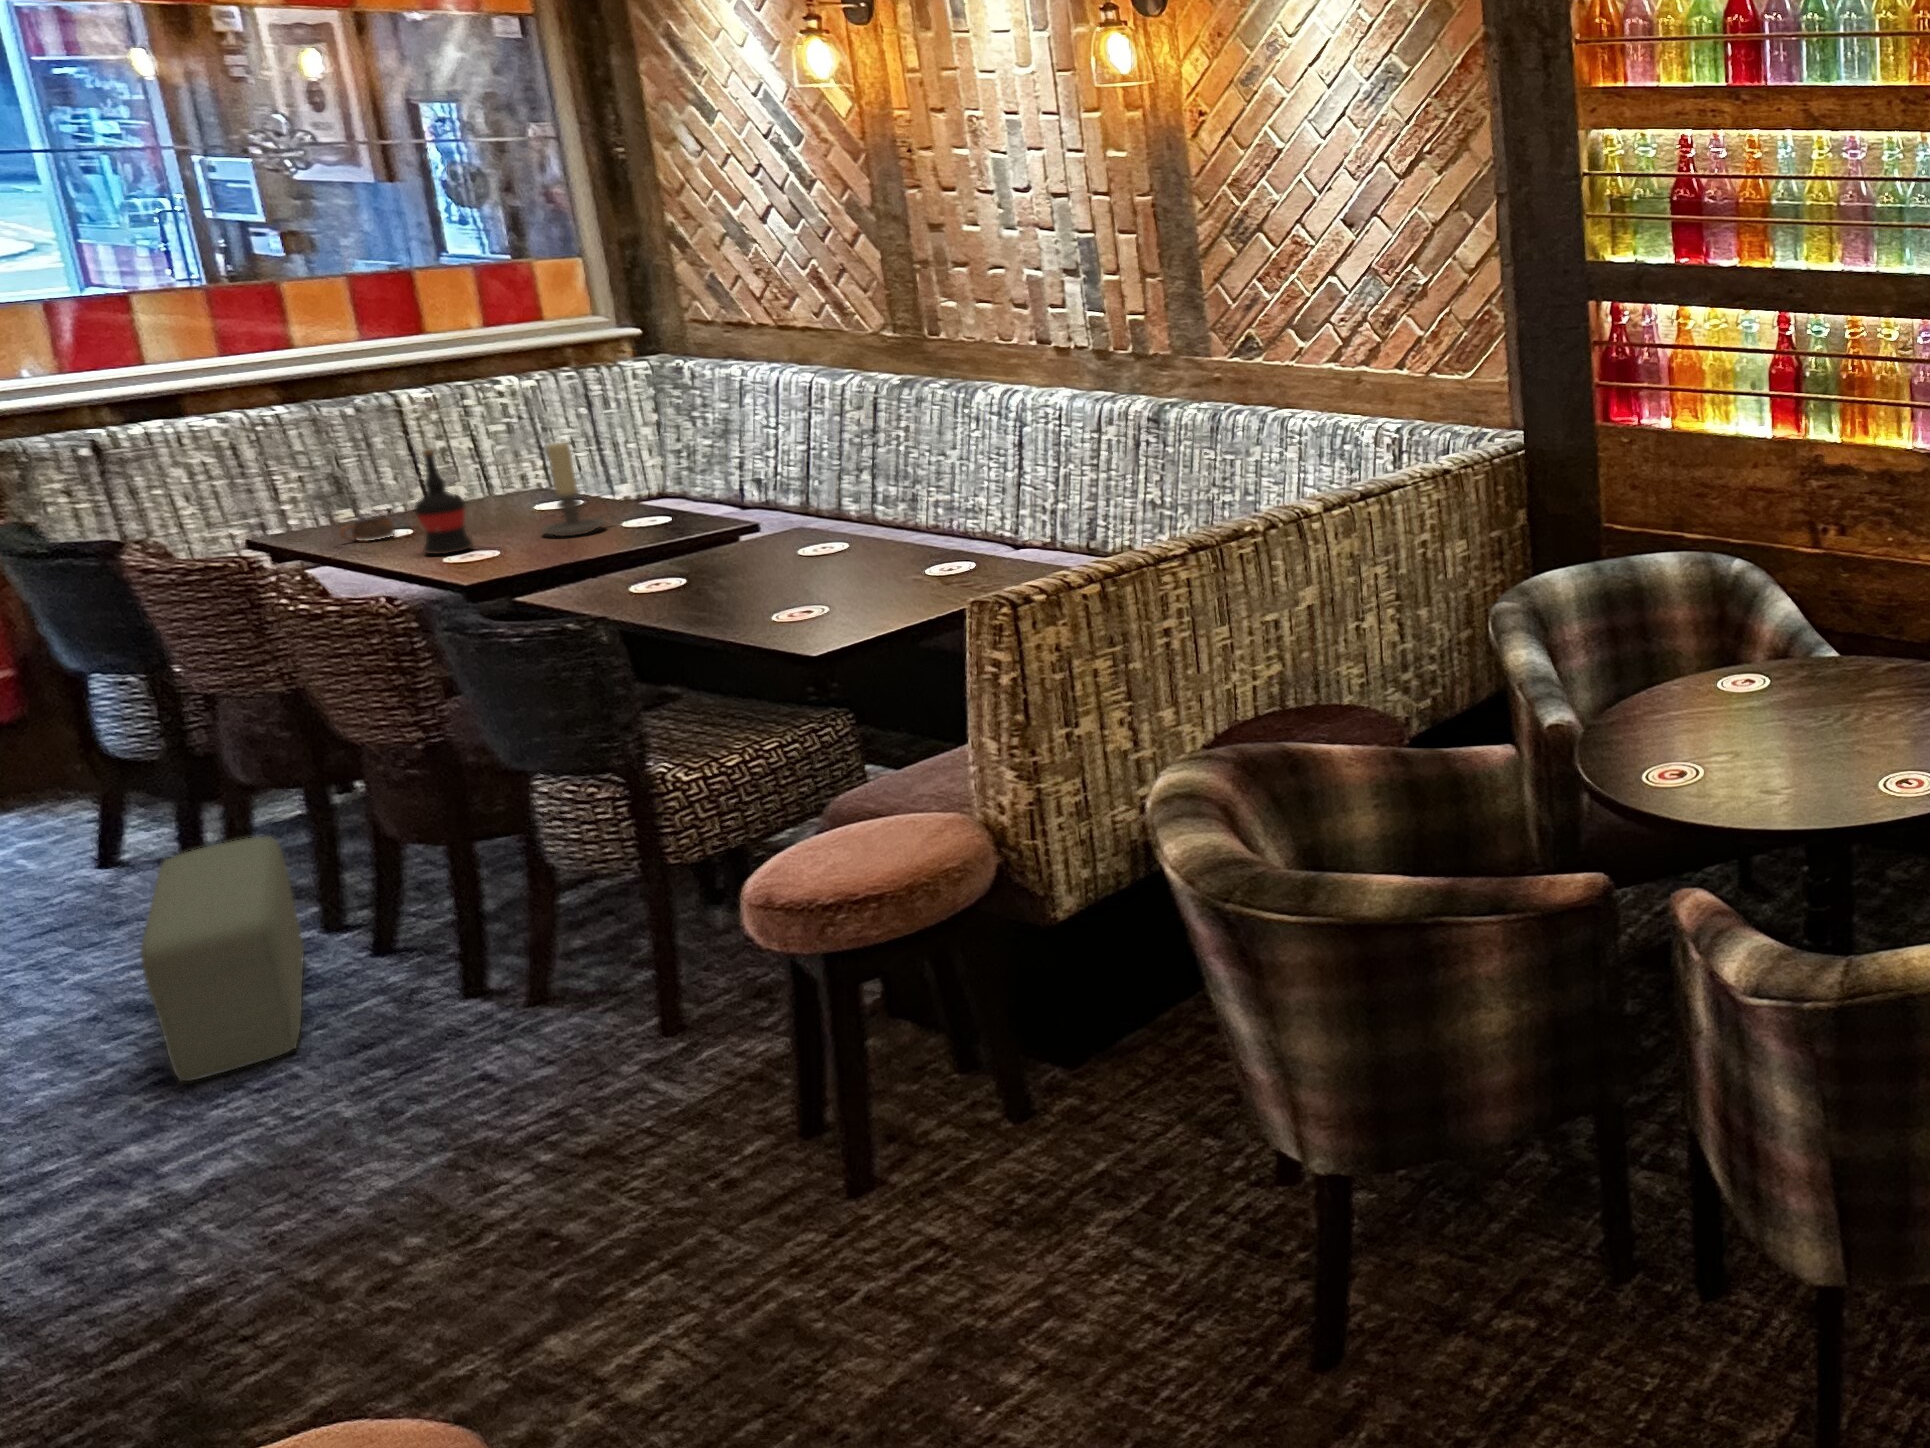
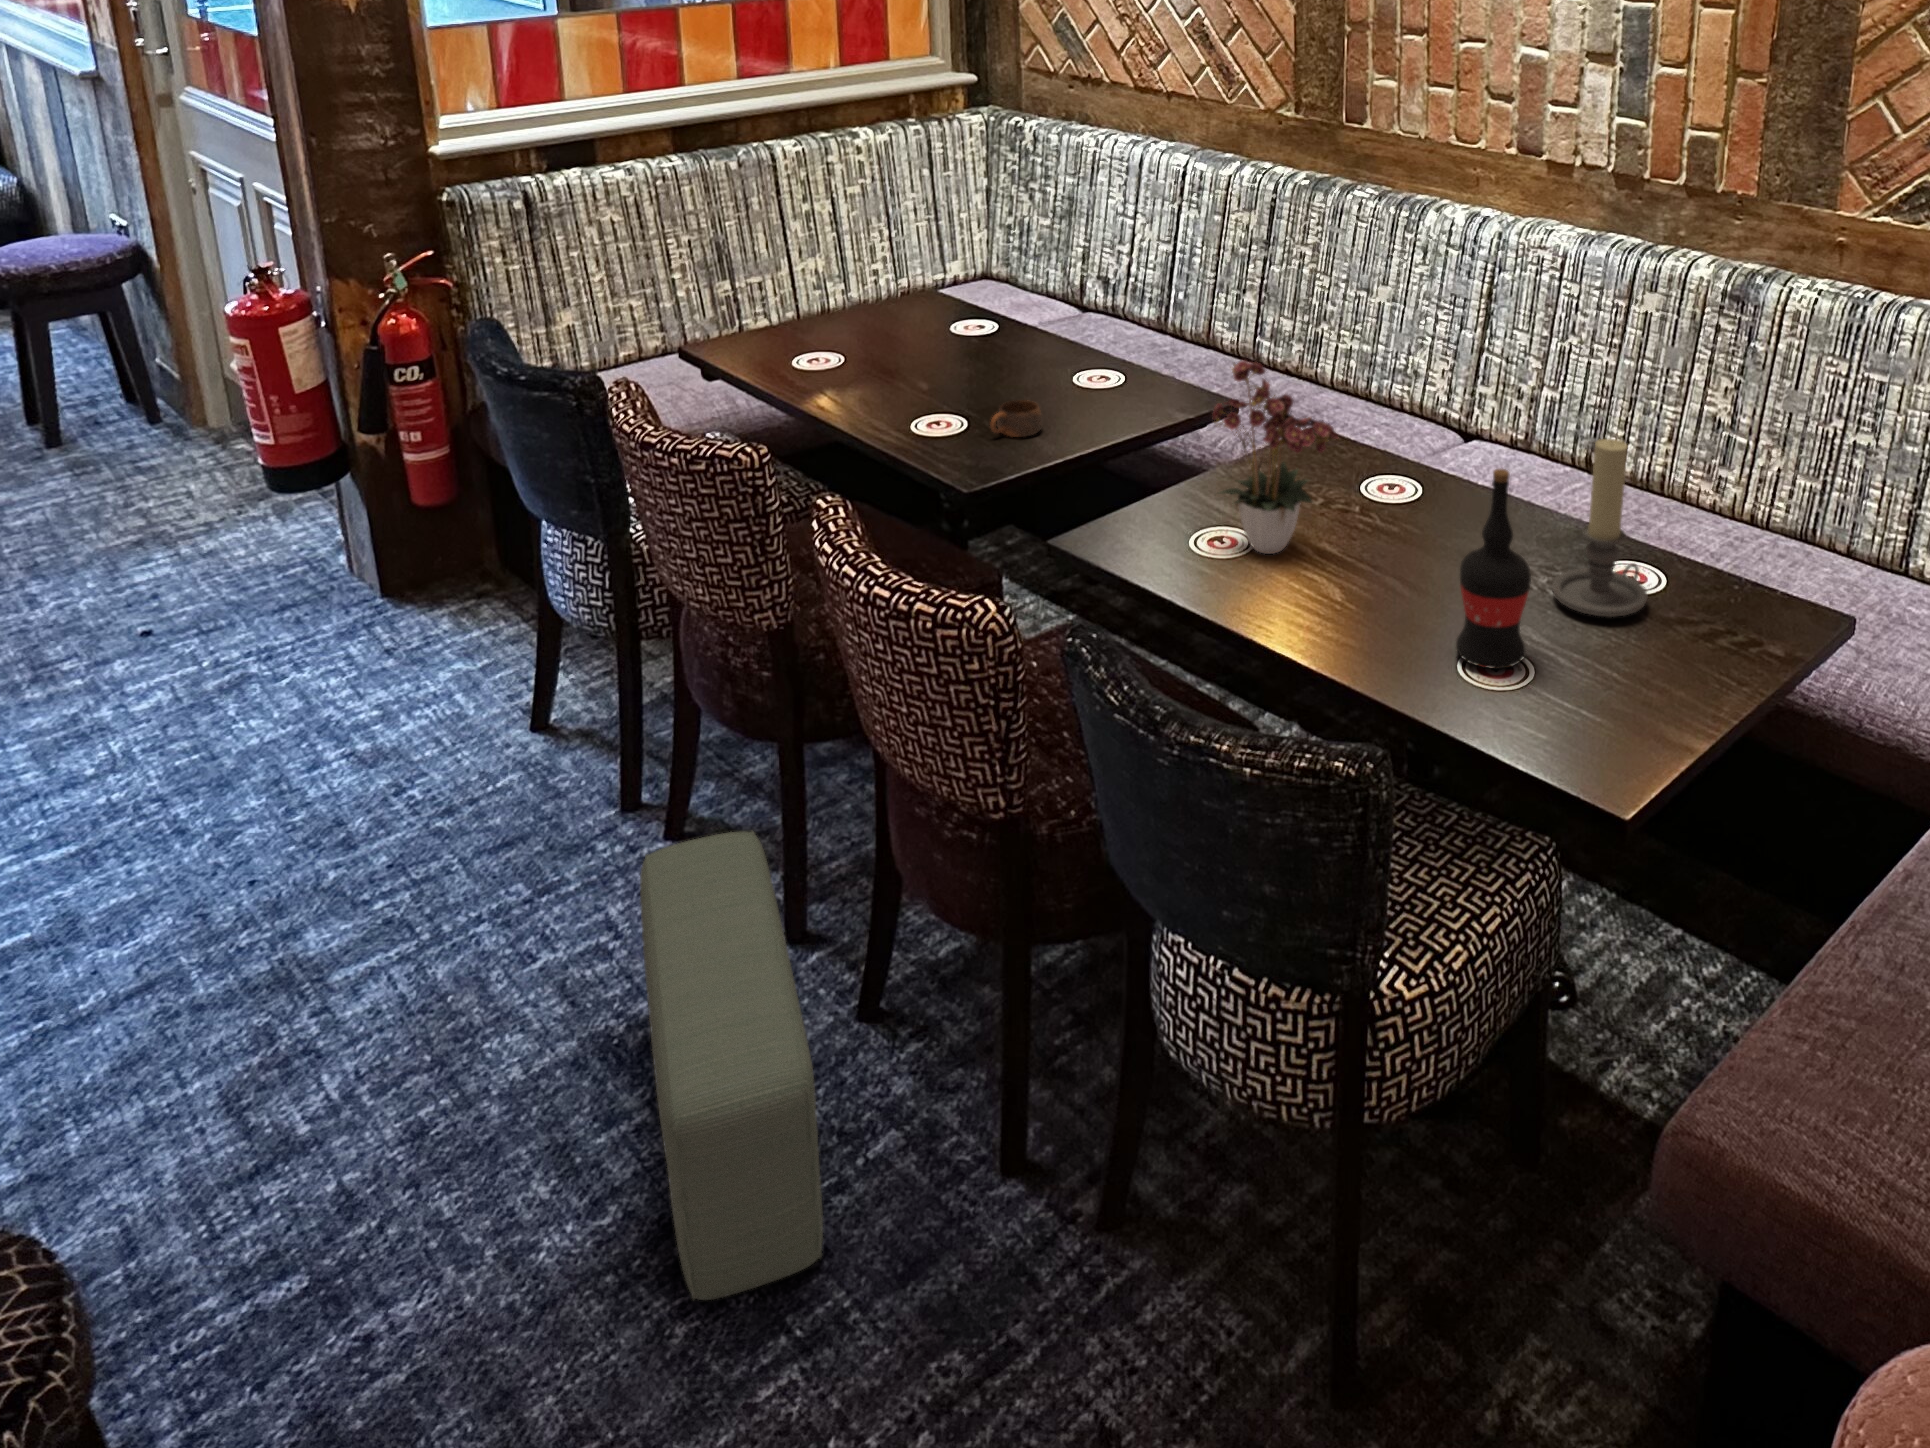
candle holder: present [541,443,606,537] -> present [1552,439,1648,617]
wine bottle: present [414,450,472,554] -> present [1456,469,1531,669]
flower arrangement: none [632,464,744,596] -> present [1213,360,1338,554]
cup: present [340,518,395,542] -> present [990,400,1042,437]

